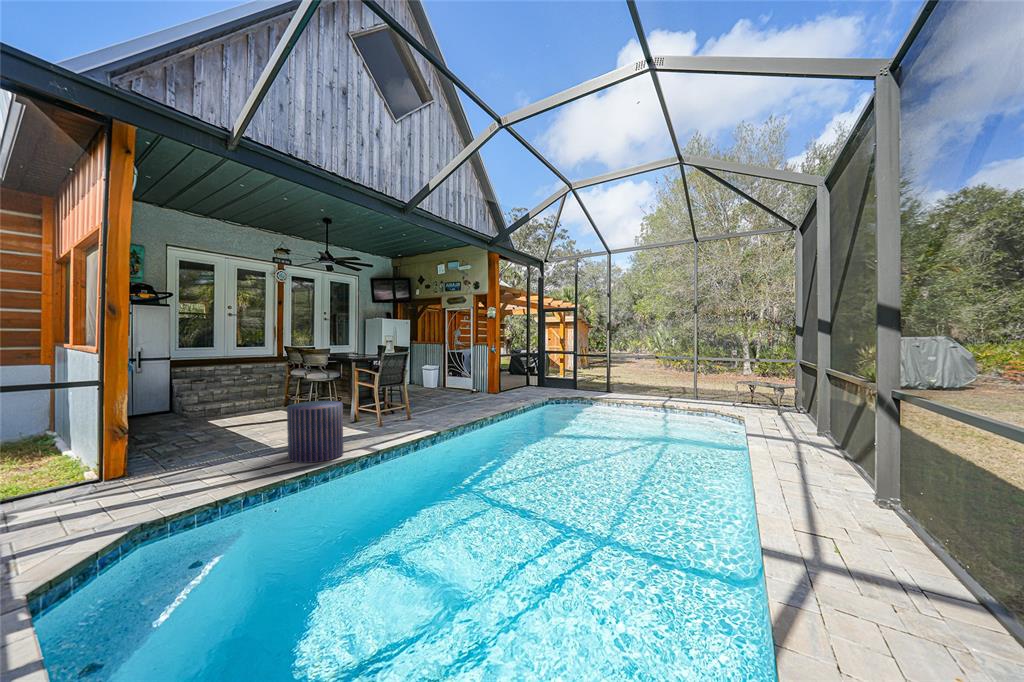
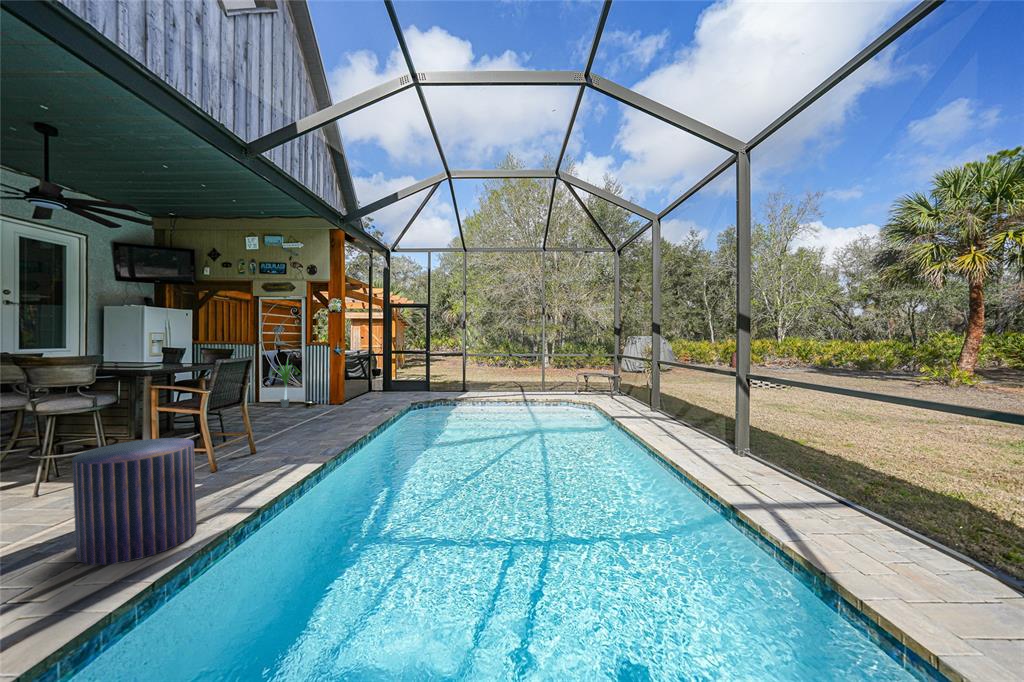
potted plant: none [445,356,470,394] -> present [278,363,299,407]

